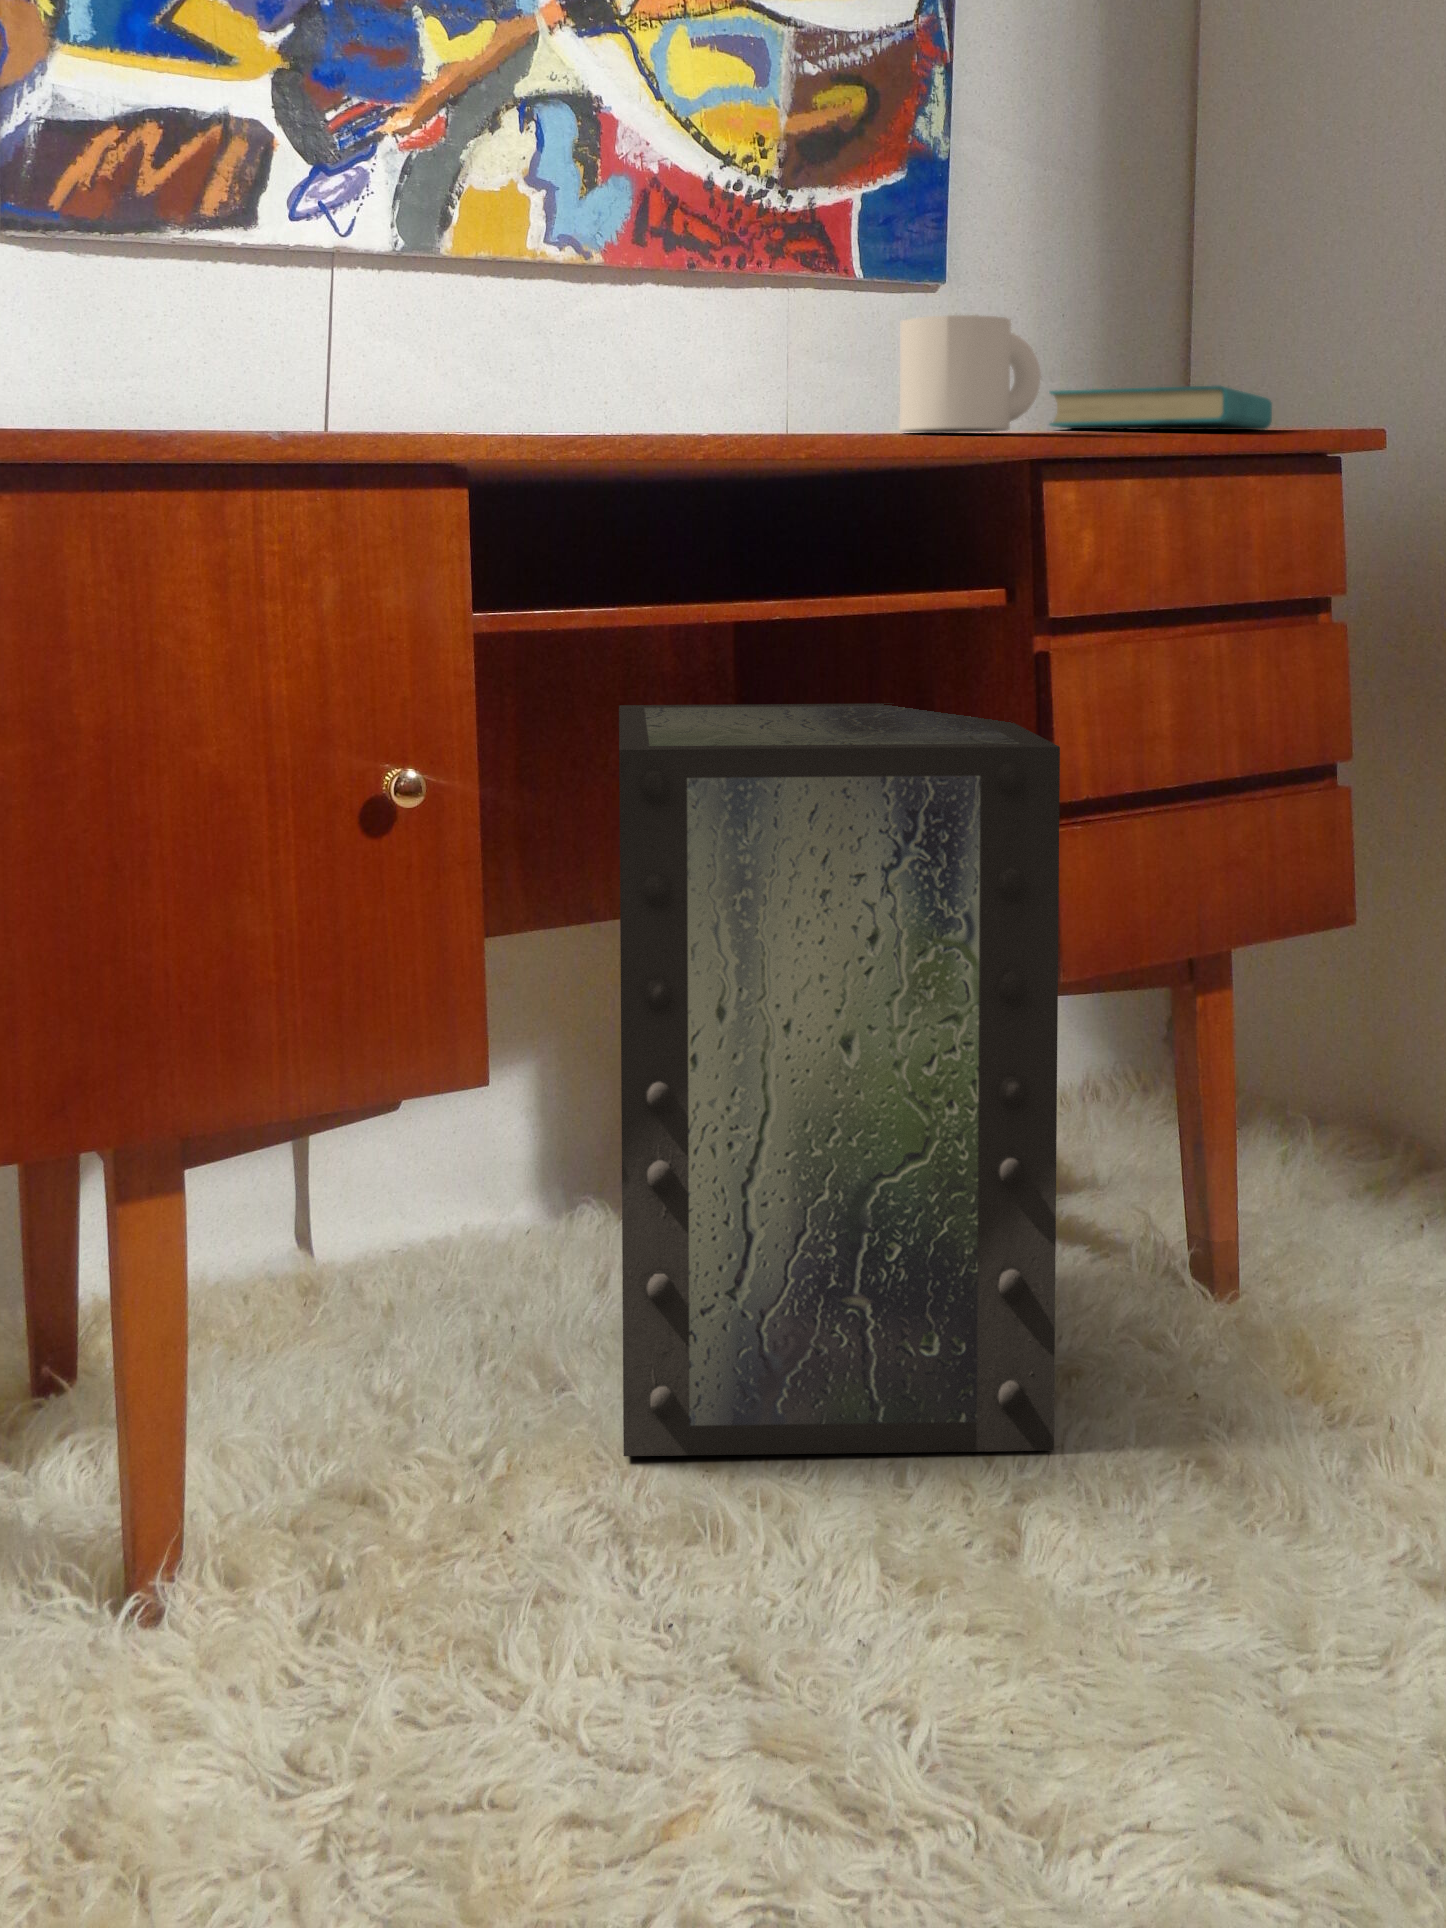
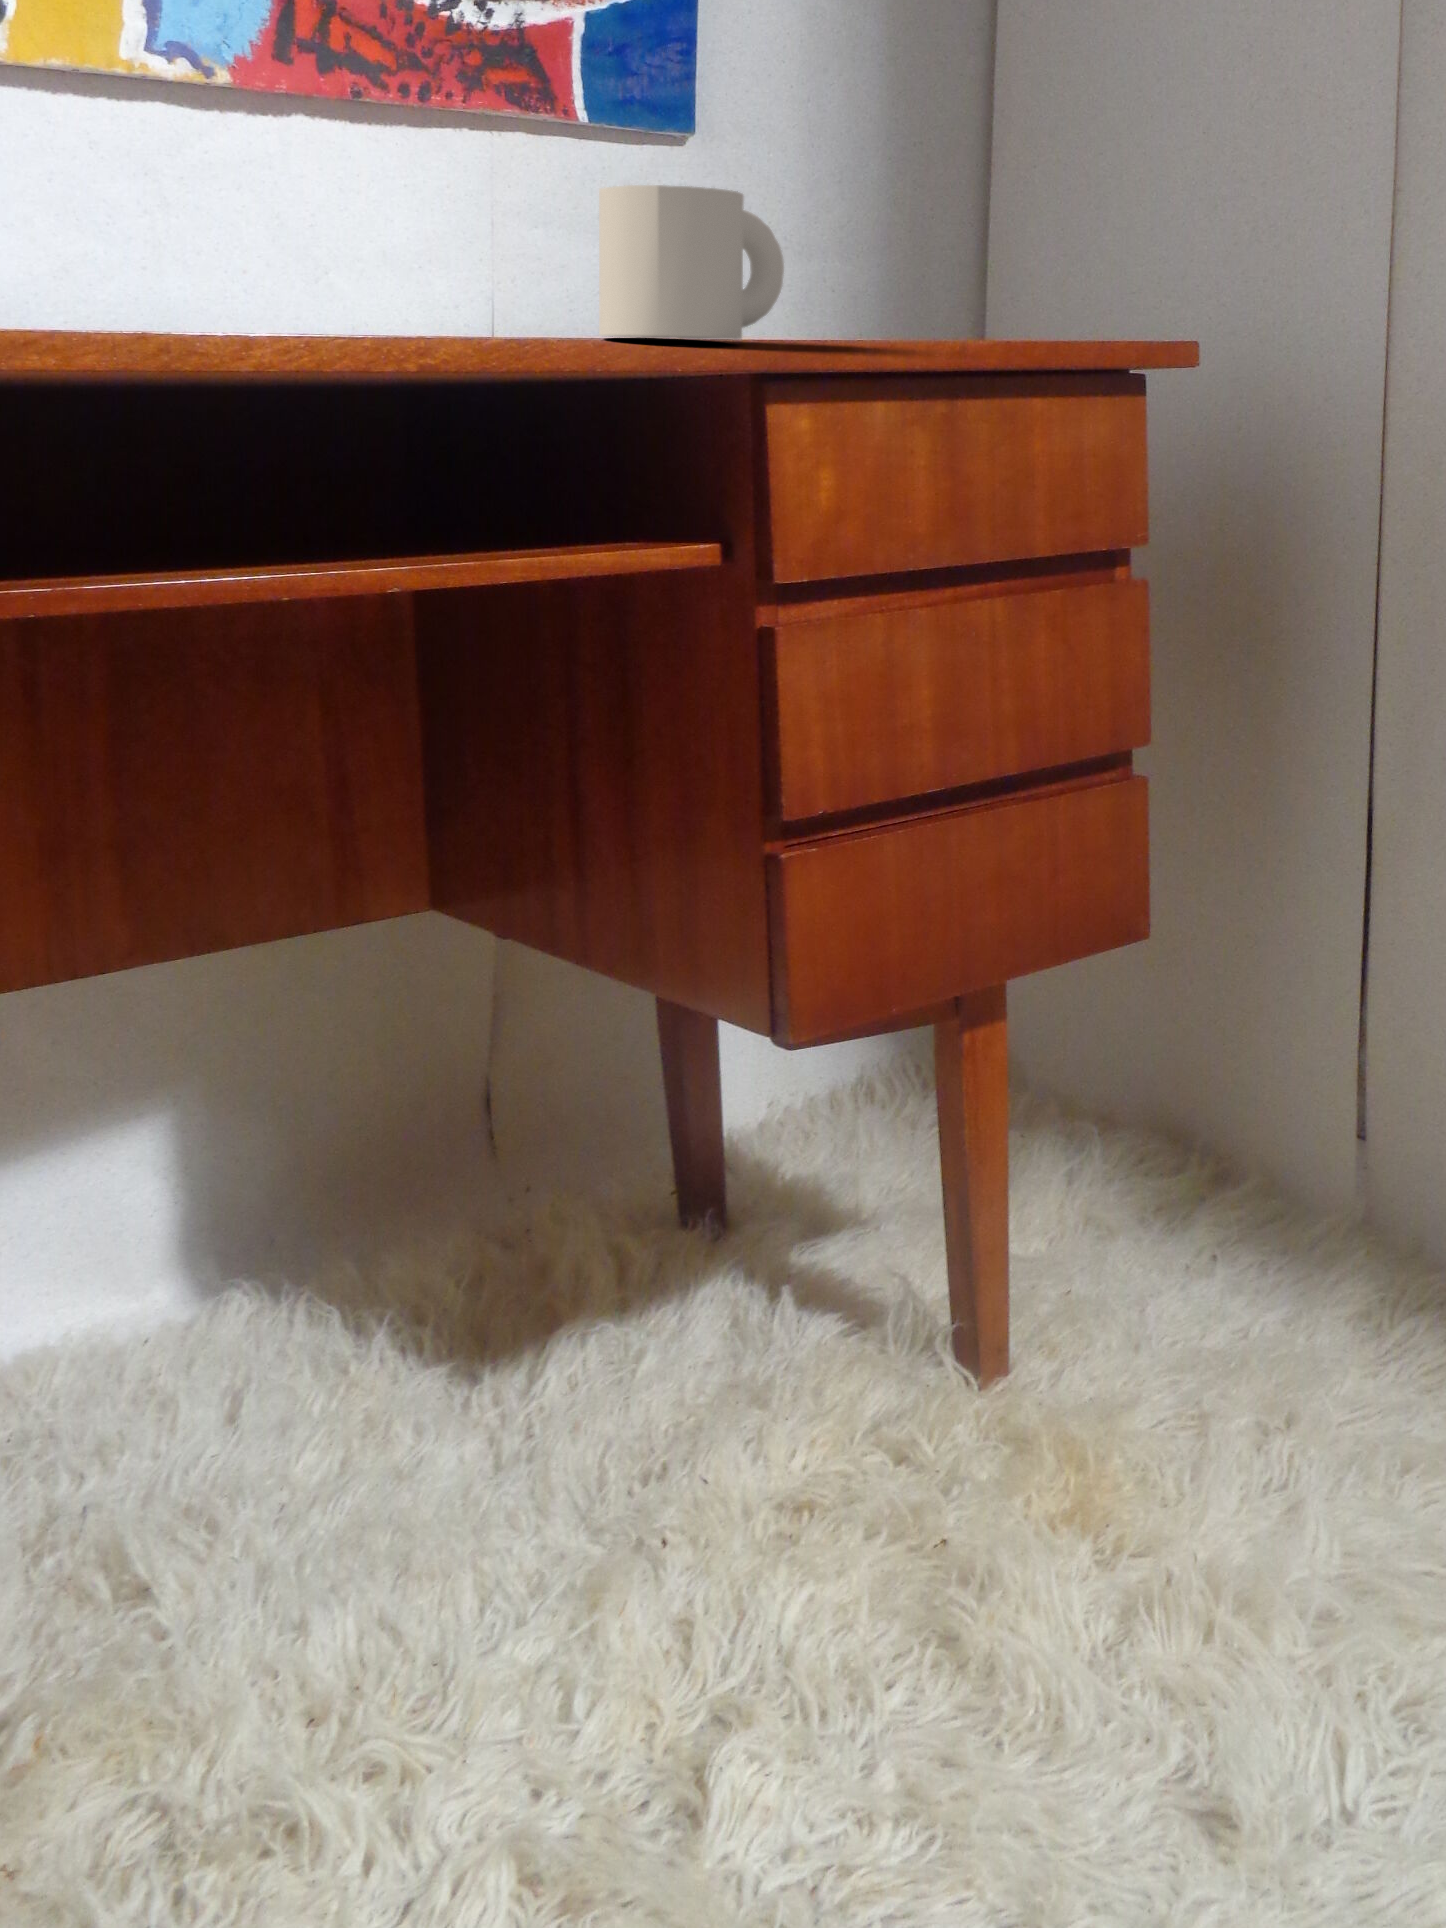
book: present [1050,386,1272,430] -> none [802,284,1073,339]
storage box: present [619,704,1060,1456] -> none [196,678,792,1678]

